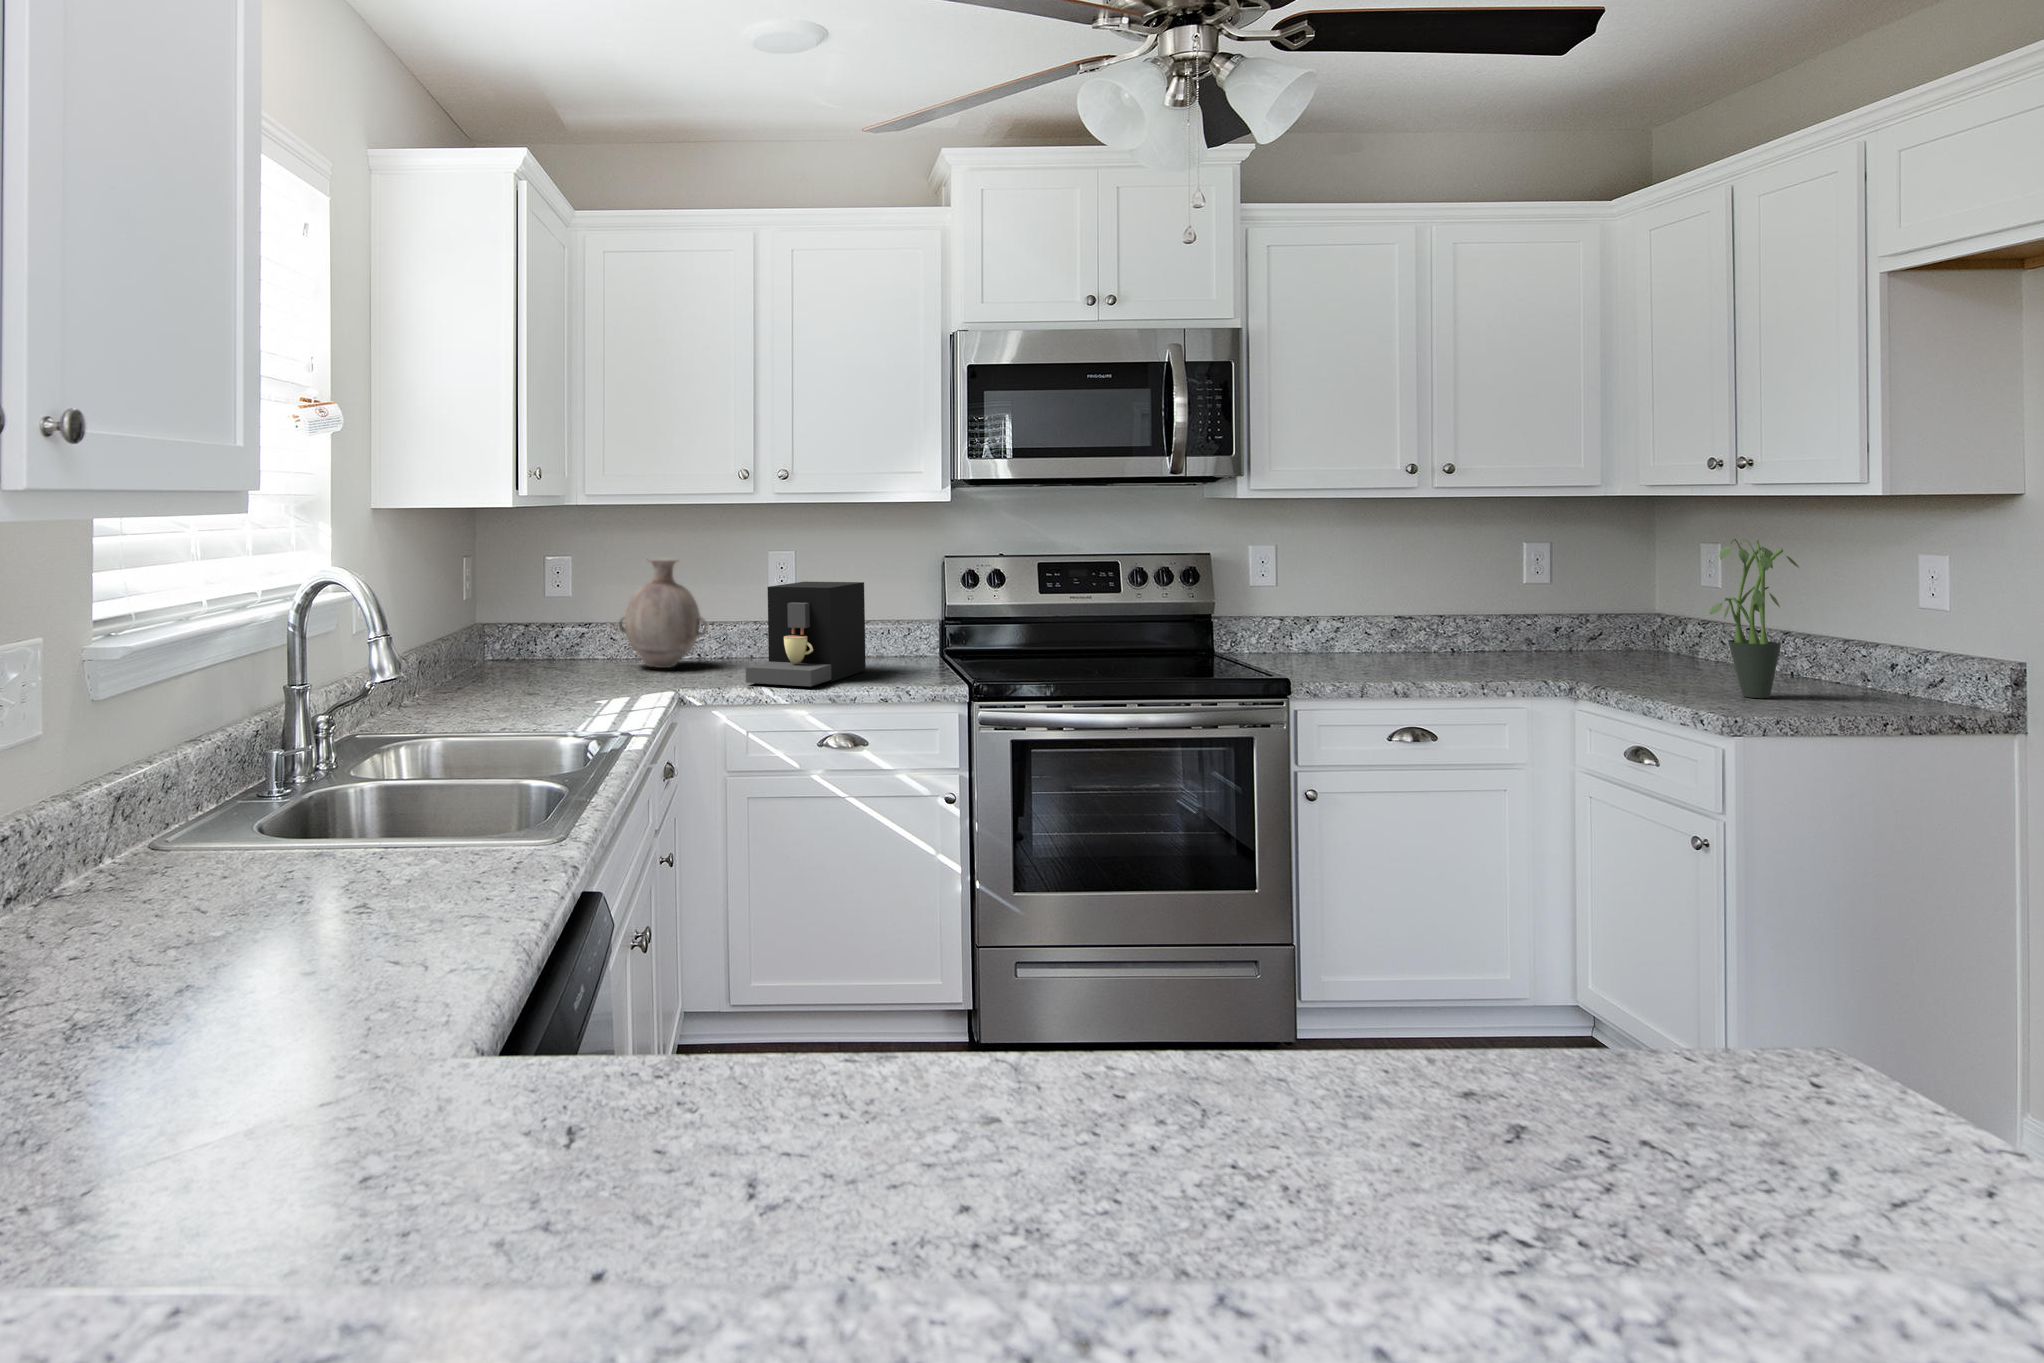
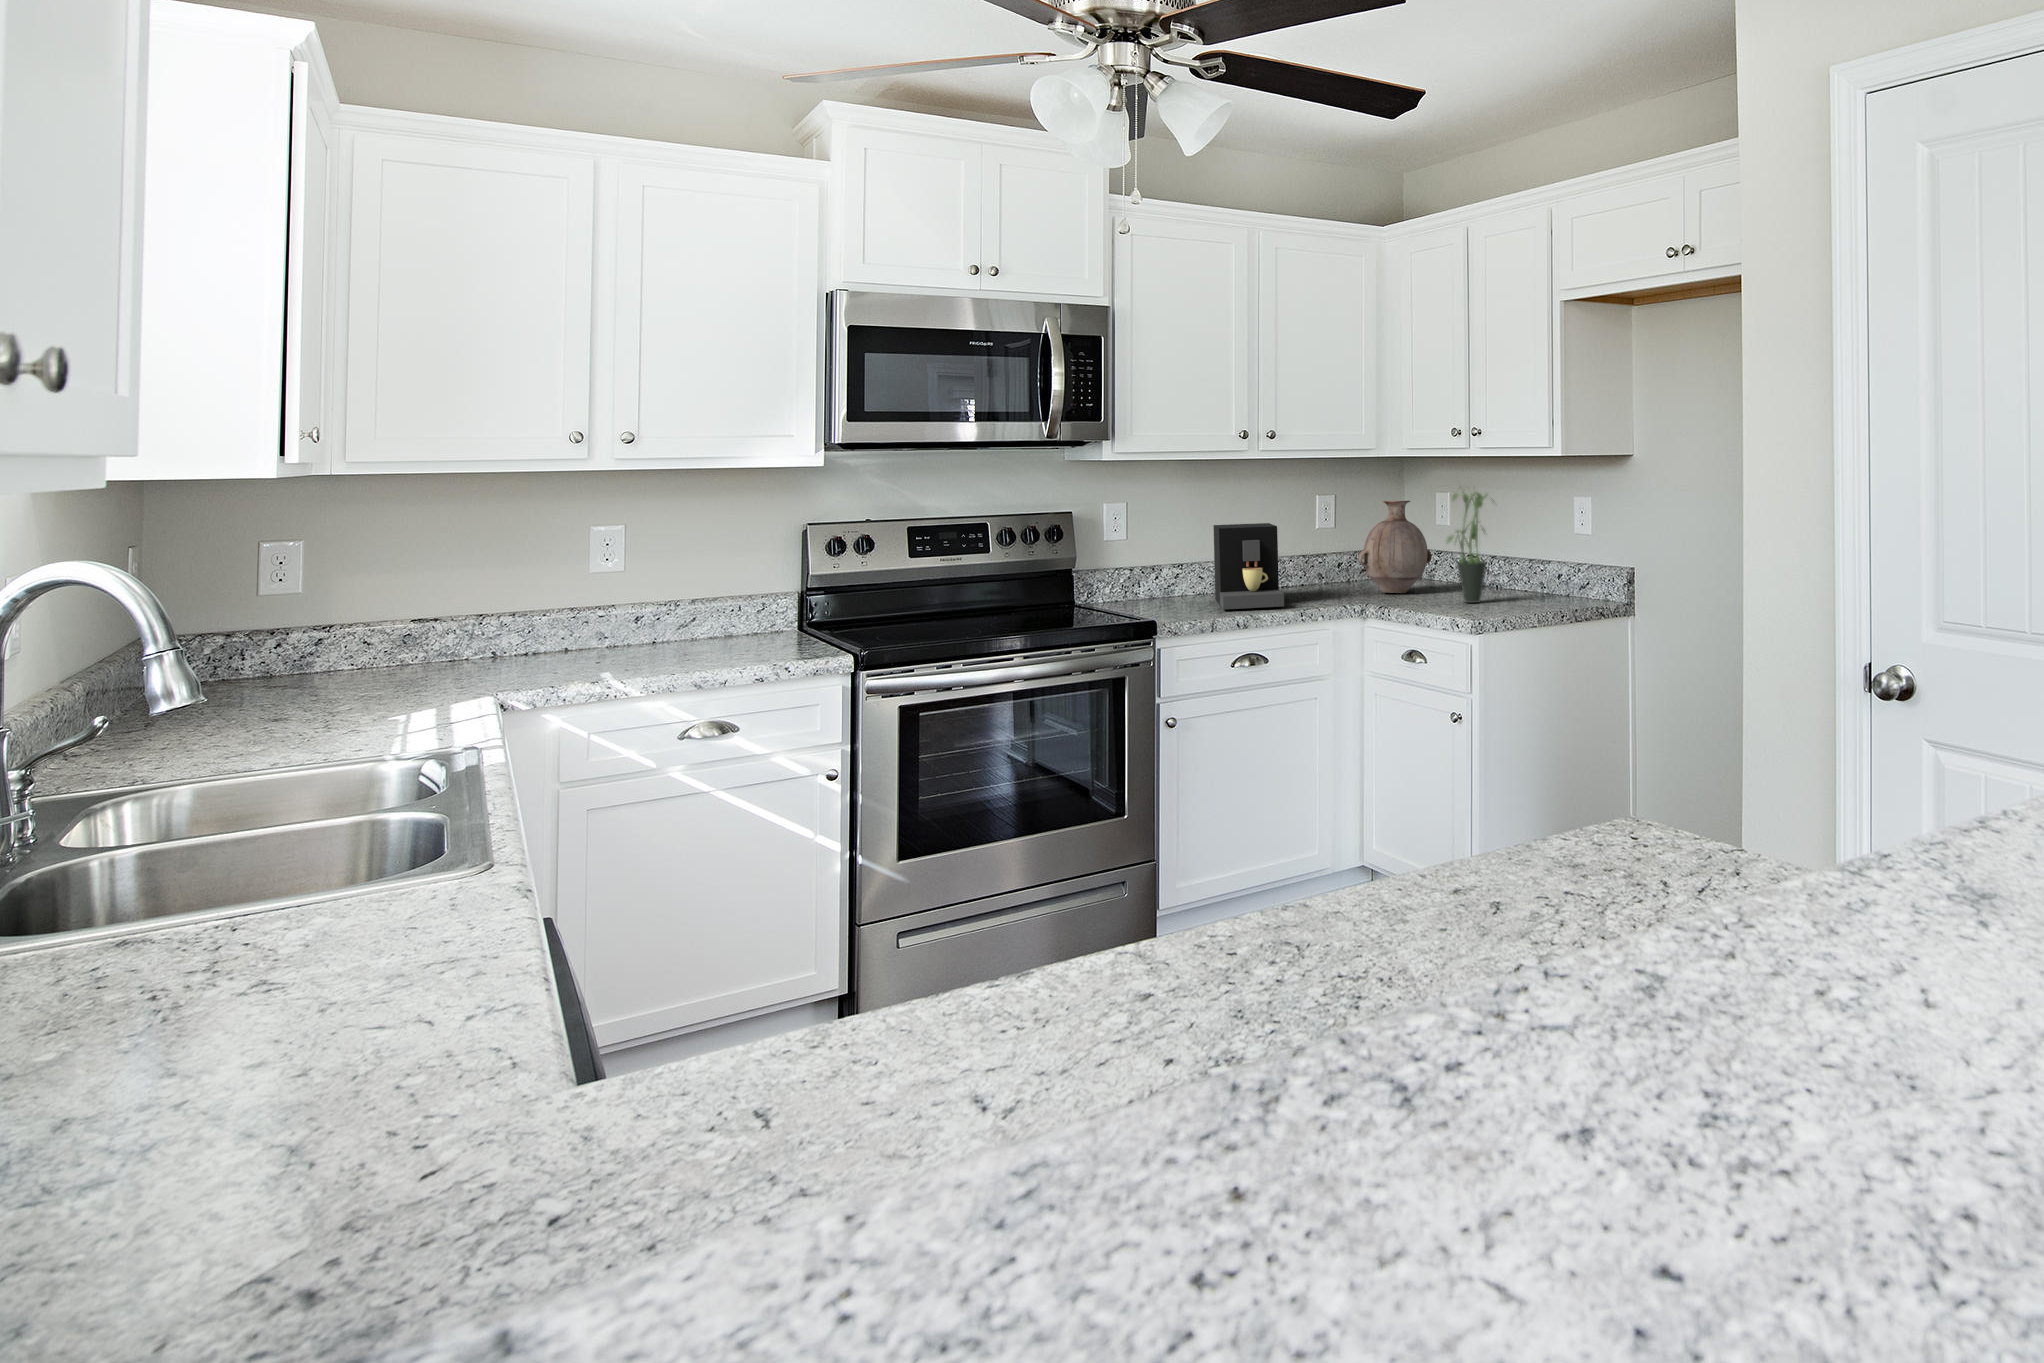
vase: present [619,559,707,668] -> present [1358,500,1432,593]
coffee maker: present [746,582,866,686] -> present [1214,523,1284,609]

